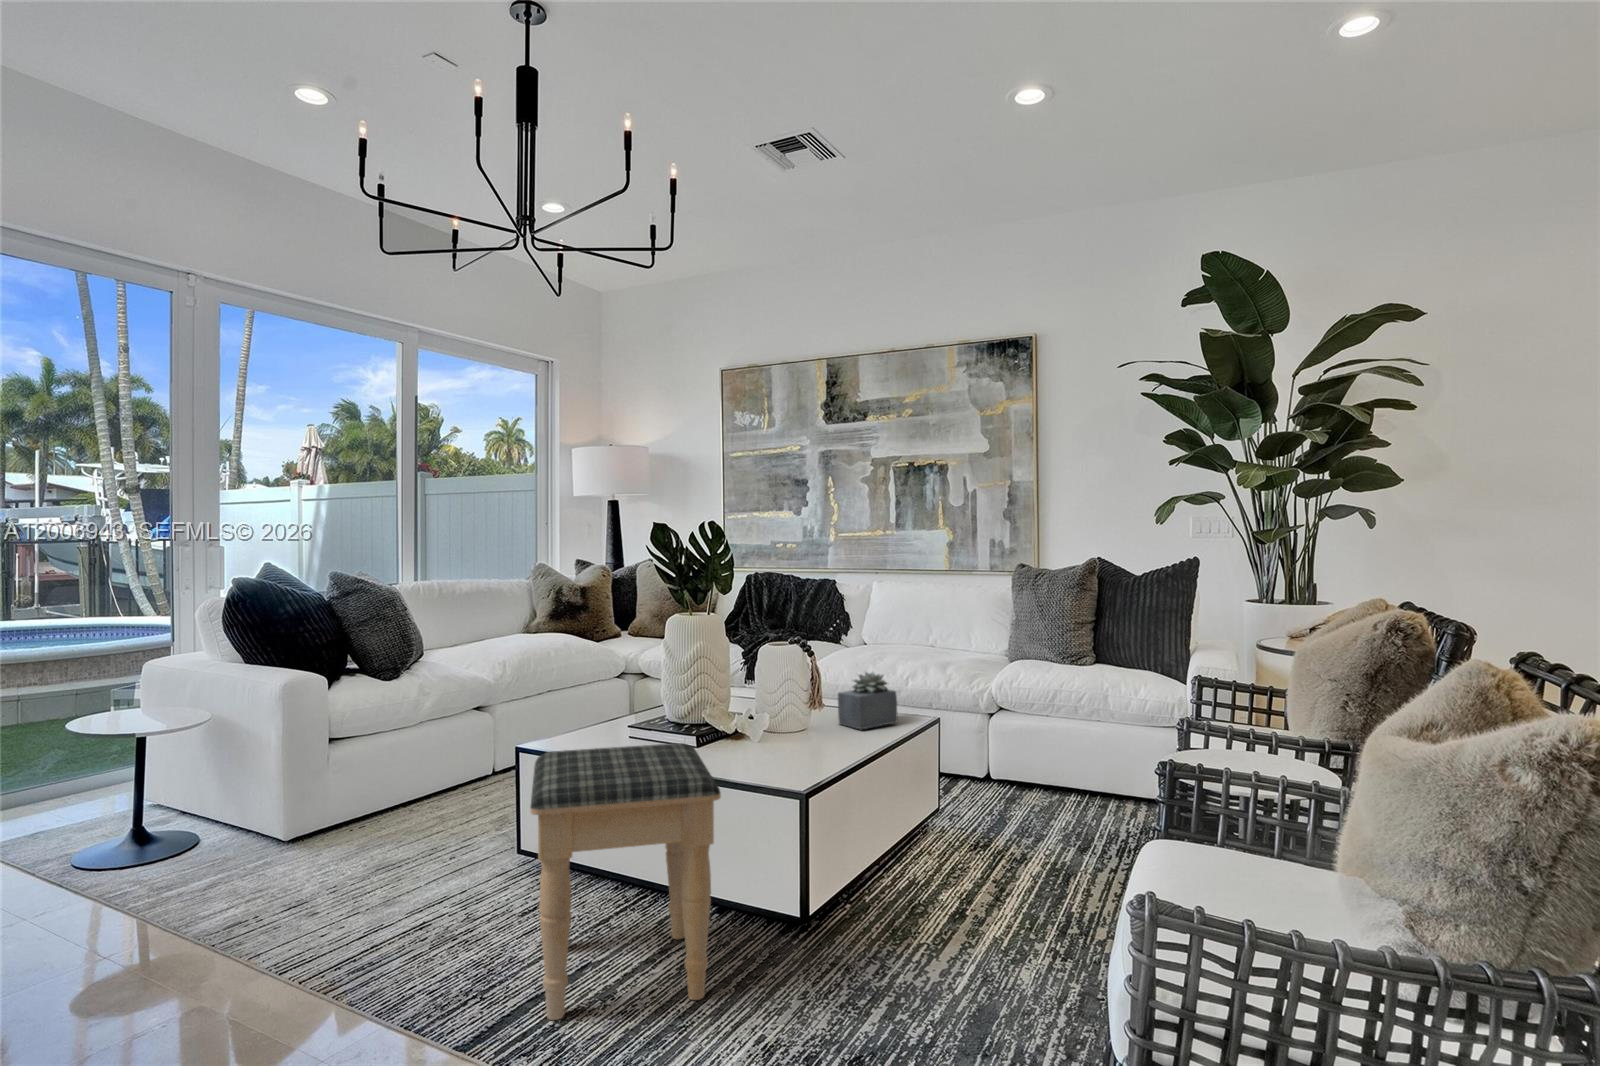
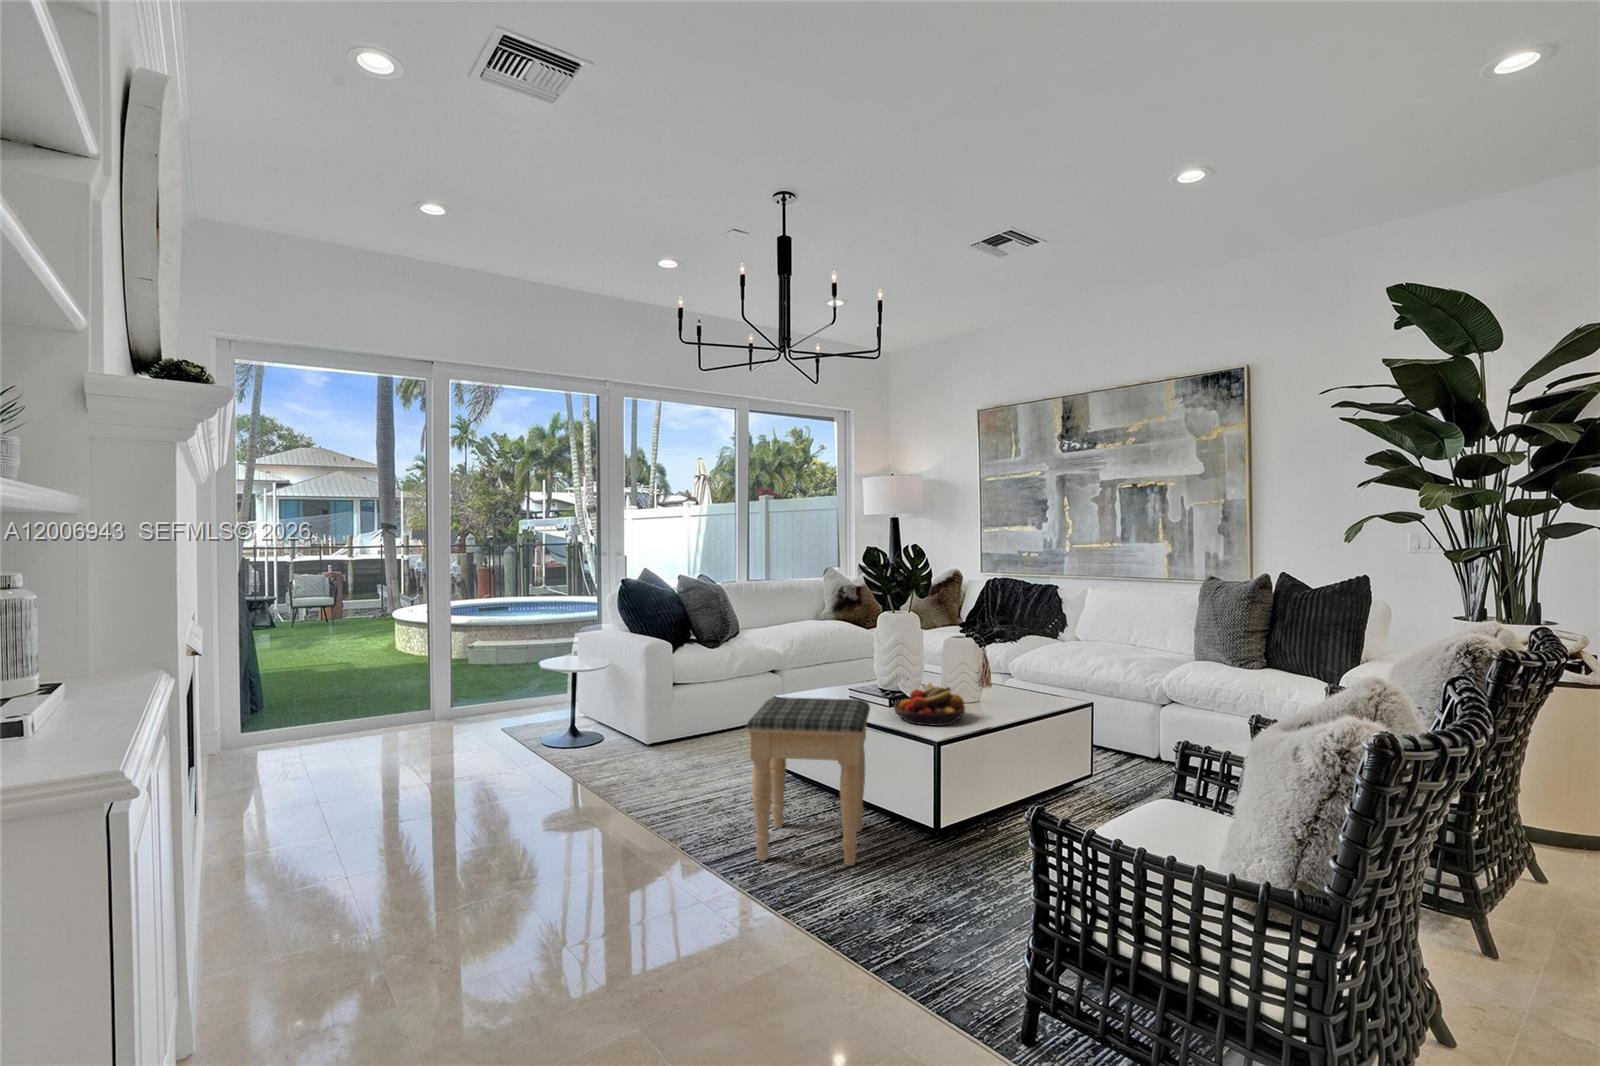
succulent plant: present [838,672,898,729] -> none [1008,660,1057,705]
fruit bowl: none [712,711,811,770] -> present [894,684,965,726]

